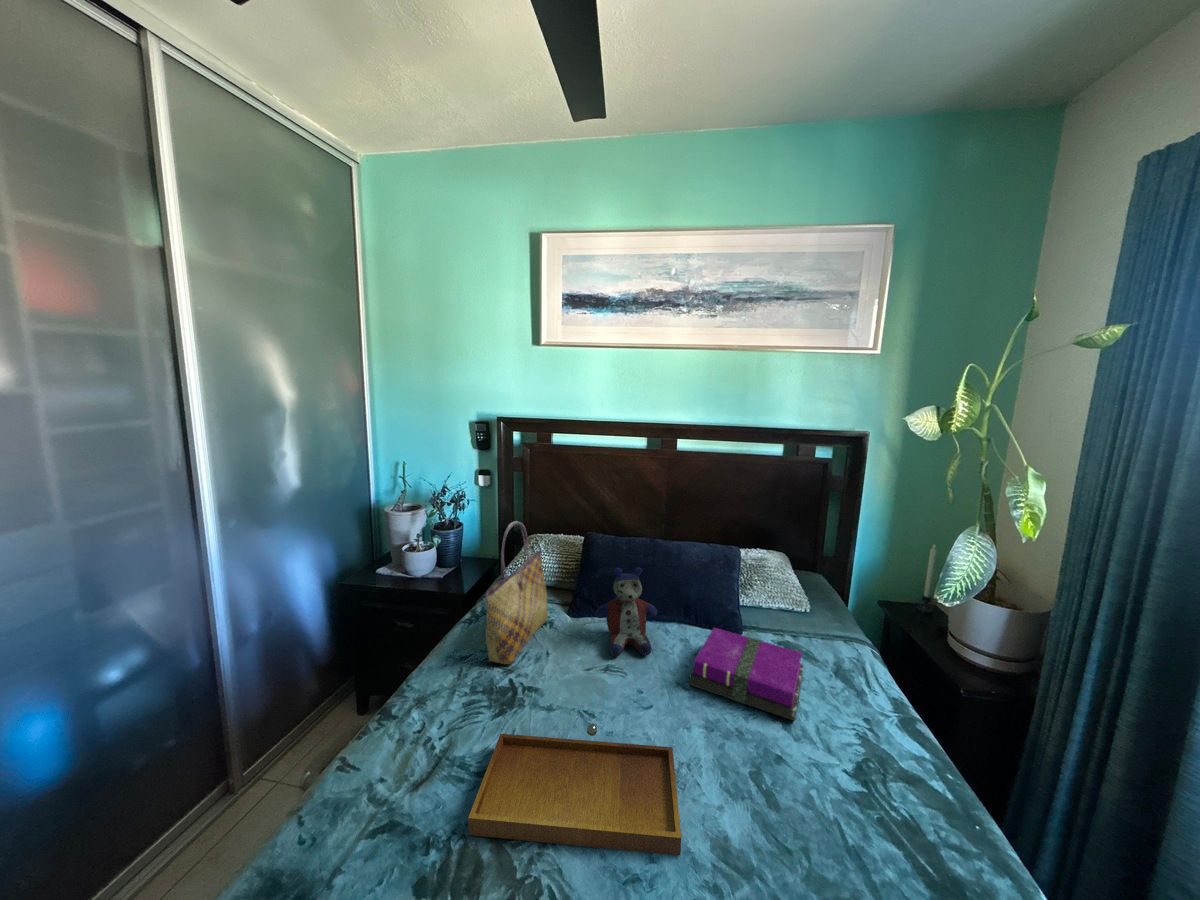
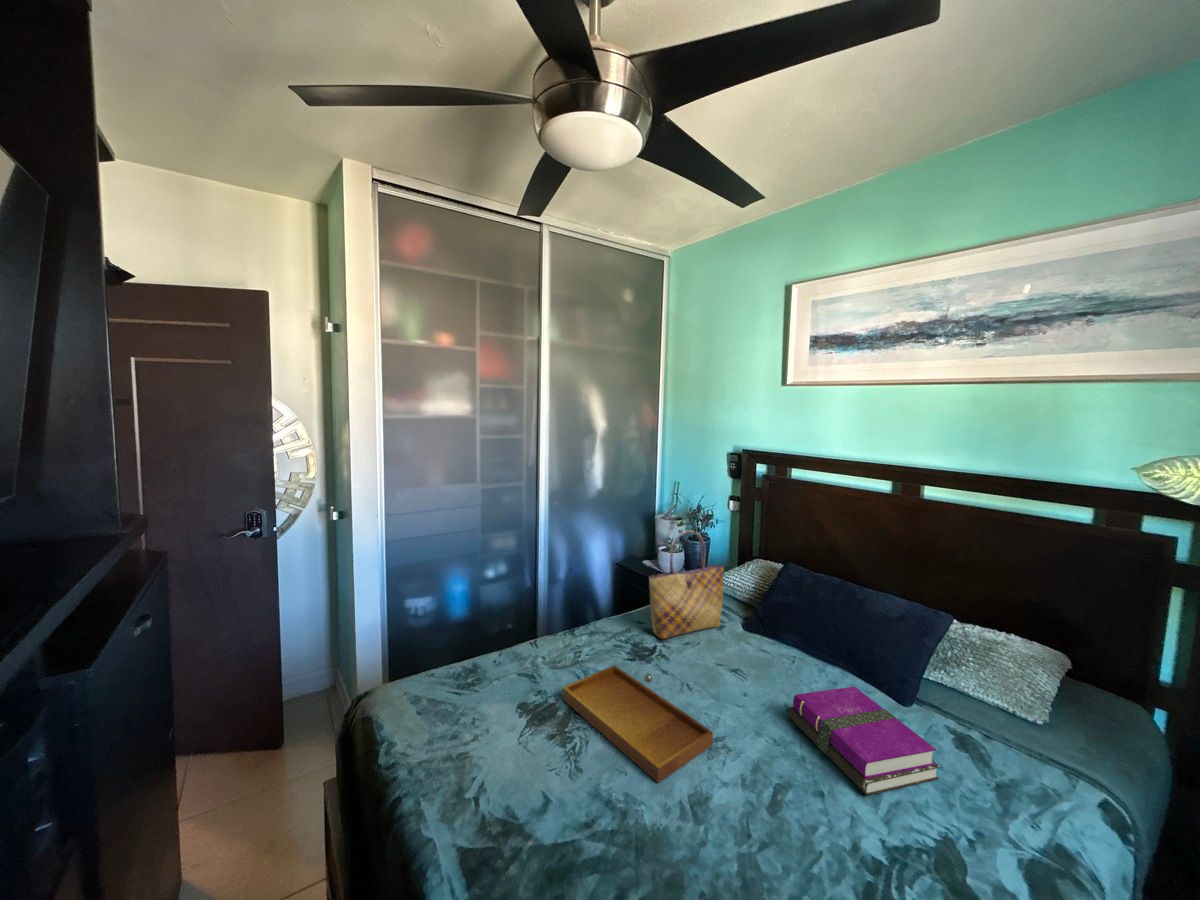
stuffed bear: present [596,567,657,657] -> none [742,593,805,683]

